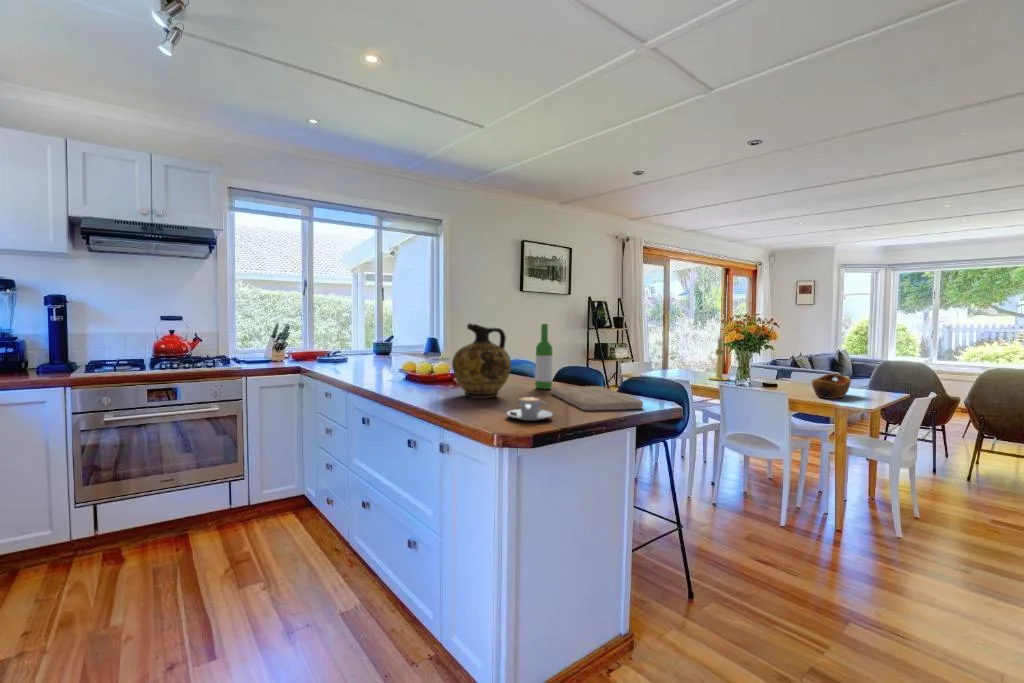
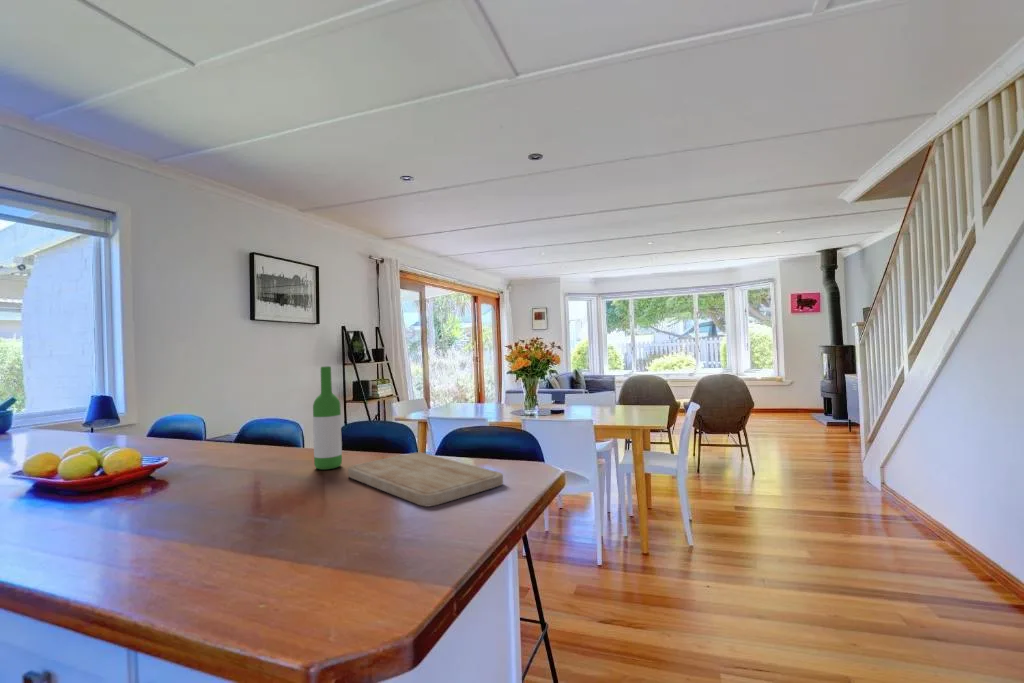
ceramic jug: present [452,324,511,398] -> none [153,376,280,518]
candle holder: present [708,338,729,381] -> none [490,366,513,413]
wooden bowl: present [812,374,851,399] -> none [597,396,627,422]
coffee cup: present [507,397,552,421] -> none [299,510,393,567]

